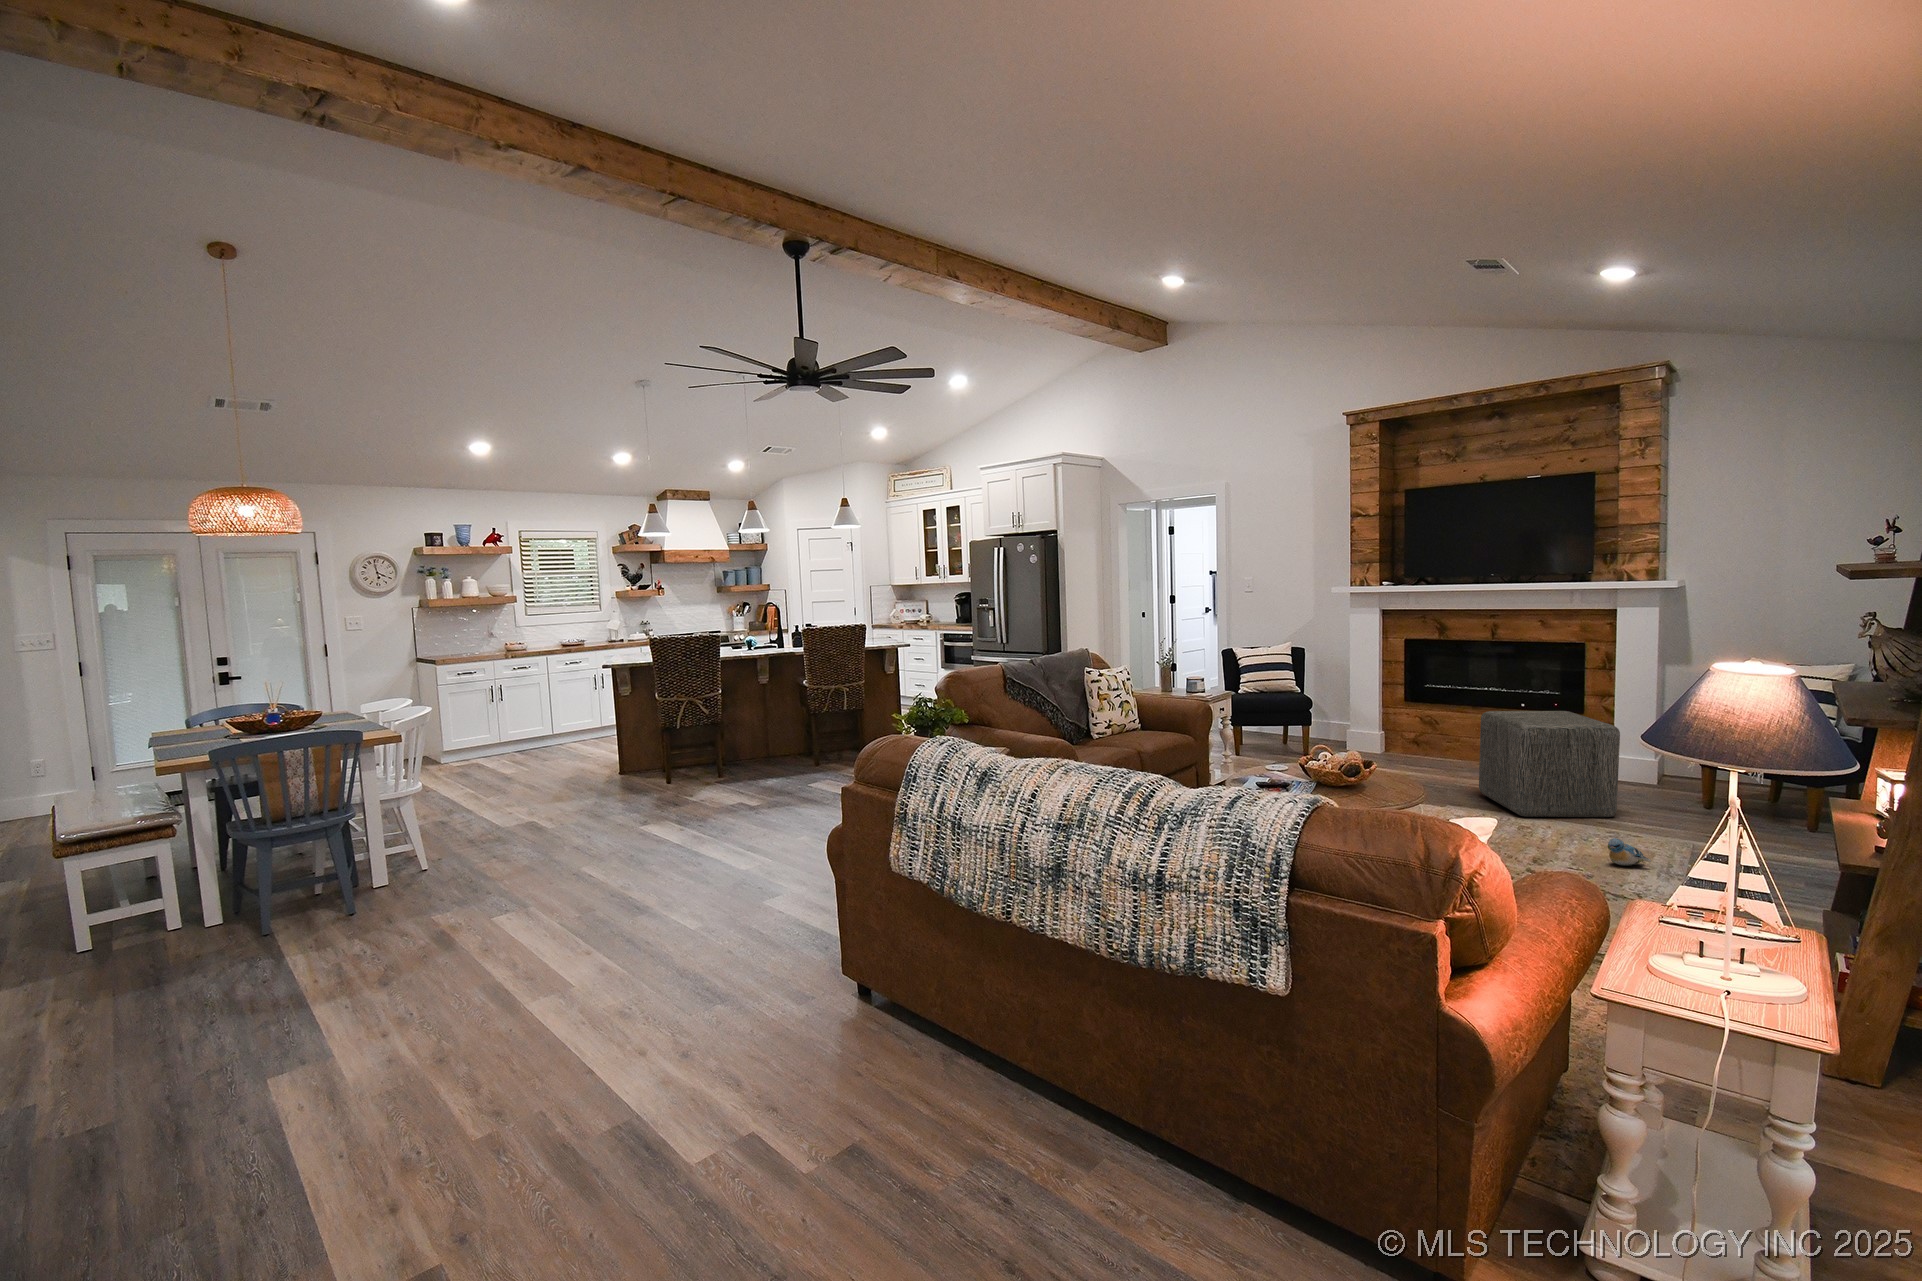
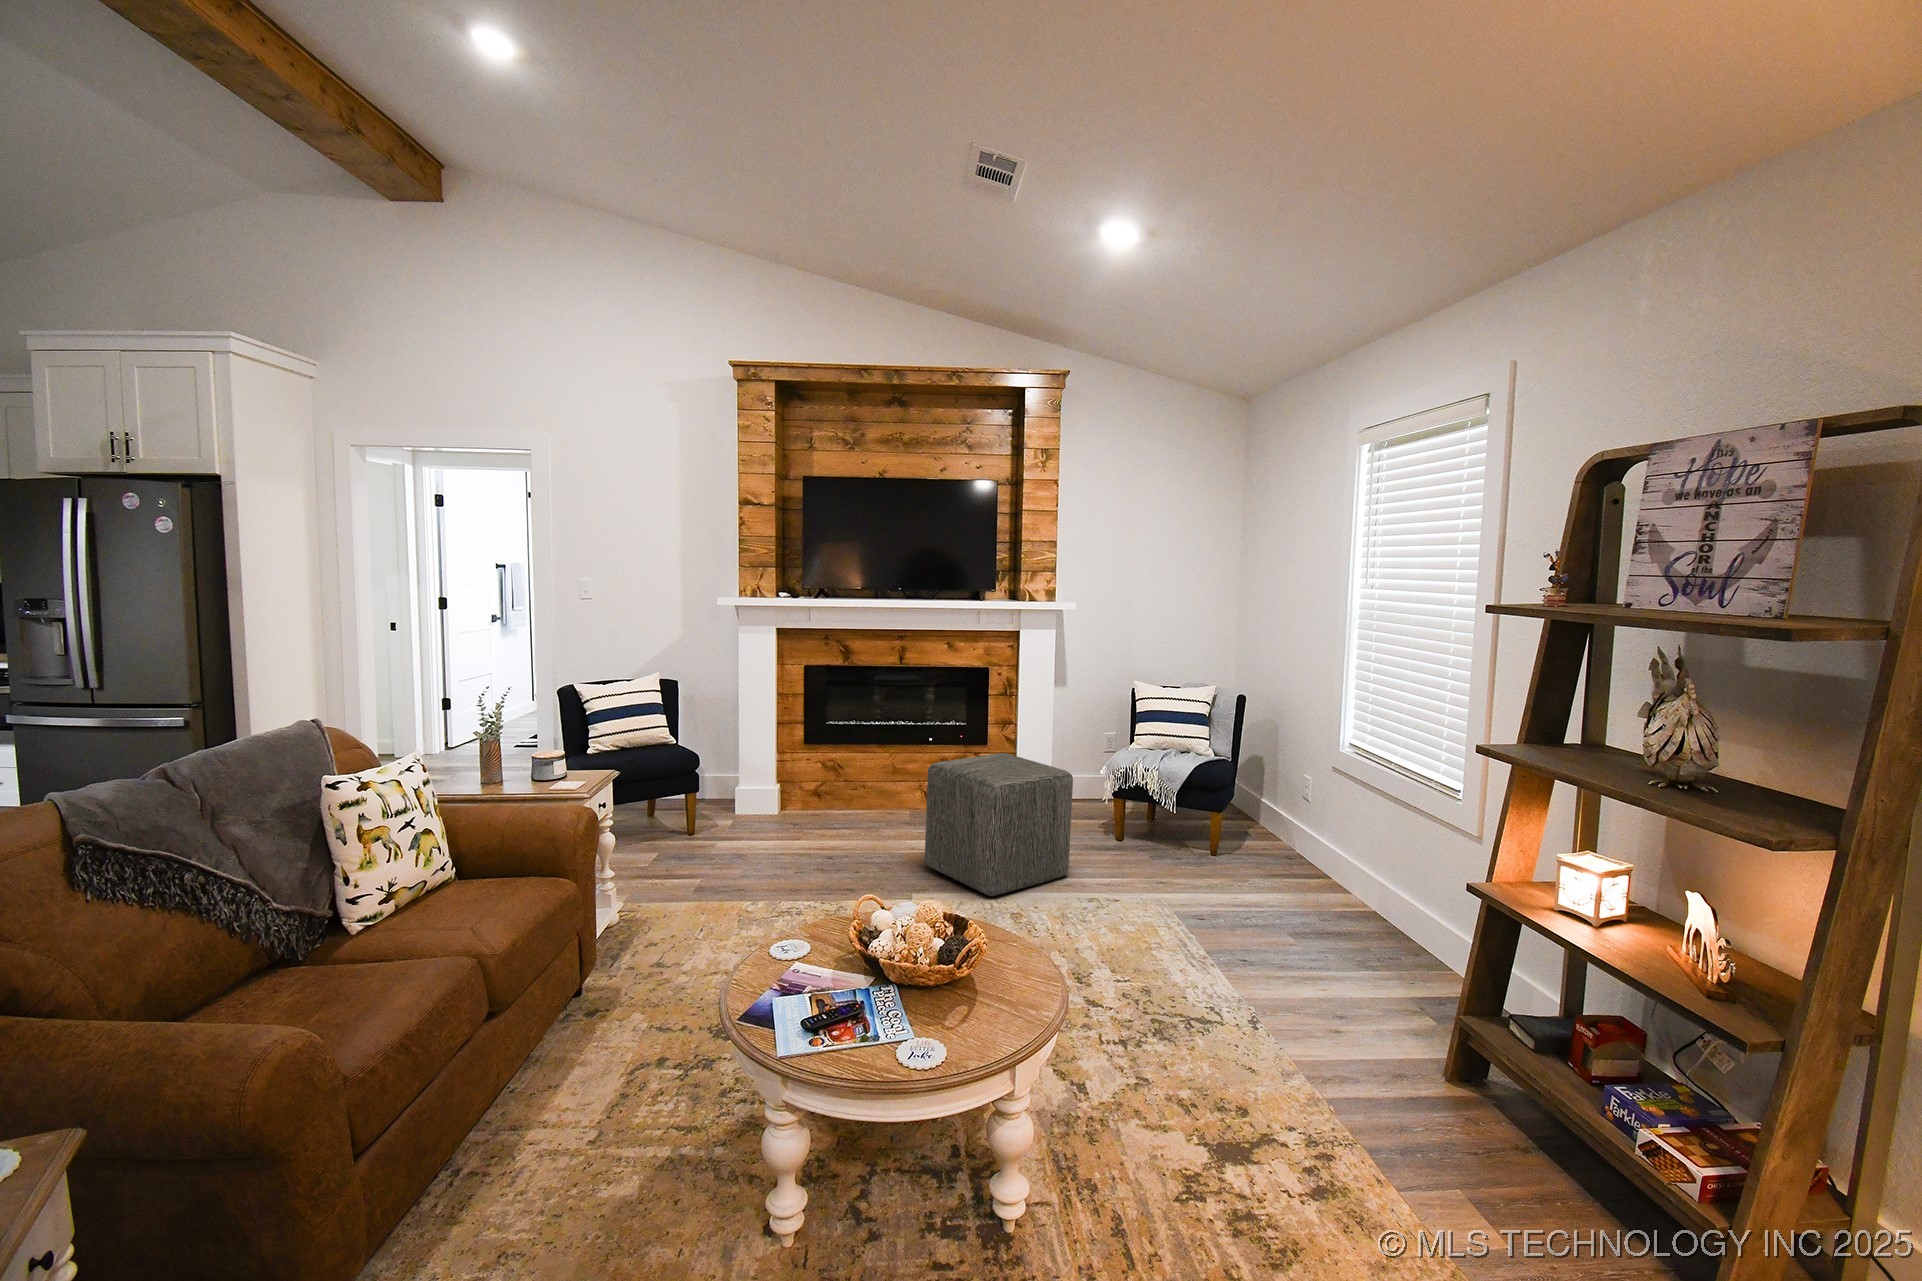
plush toy: present [1607,838,1651,866] -> none [1129,928,1167,959]

